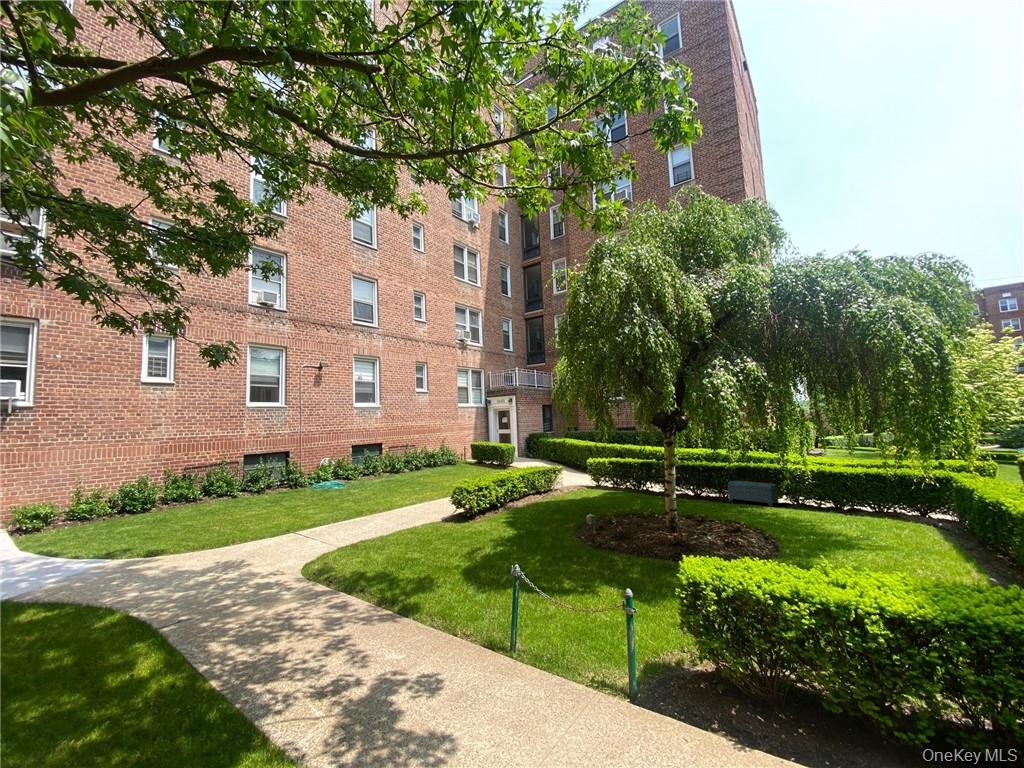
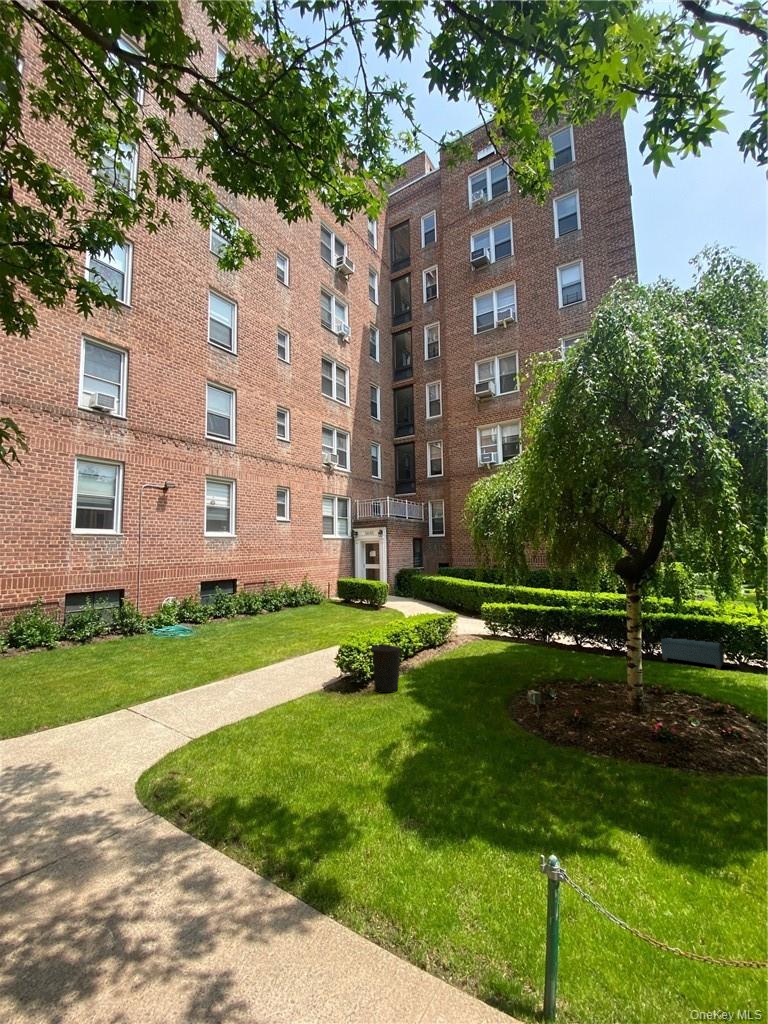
trash can: none [477,486,499,523] -> present [372,644,401,693]

